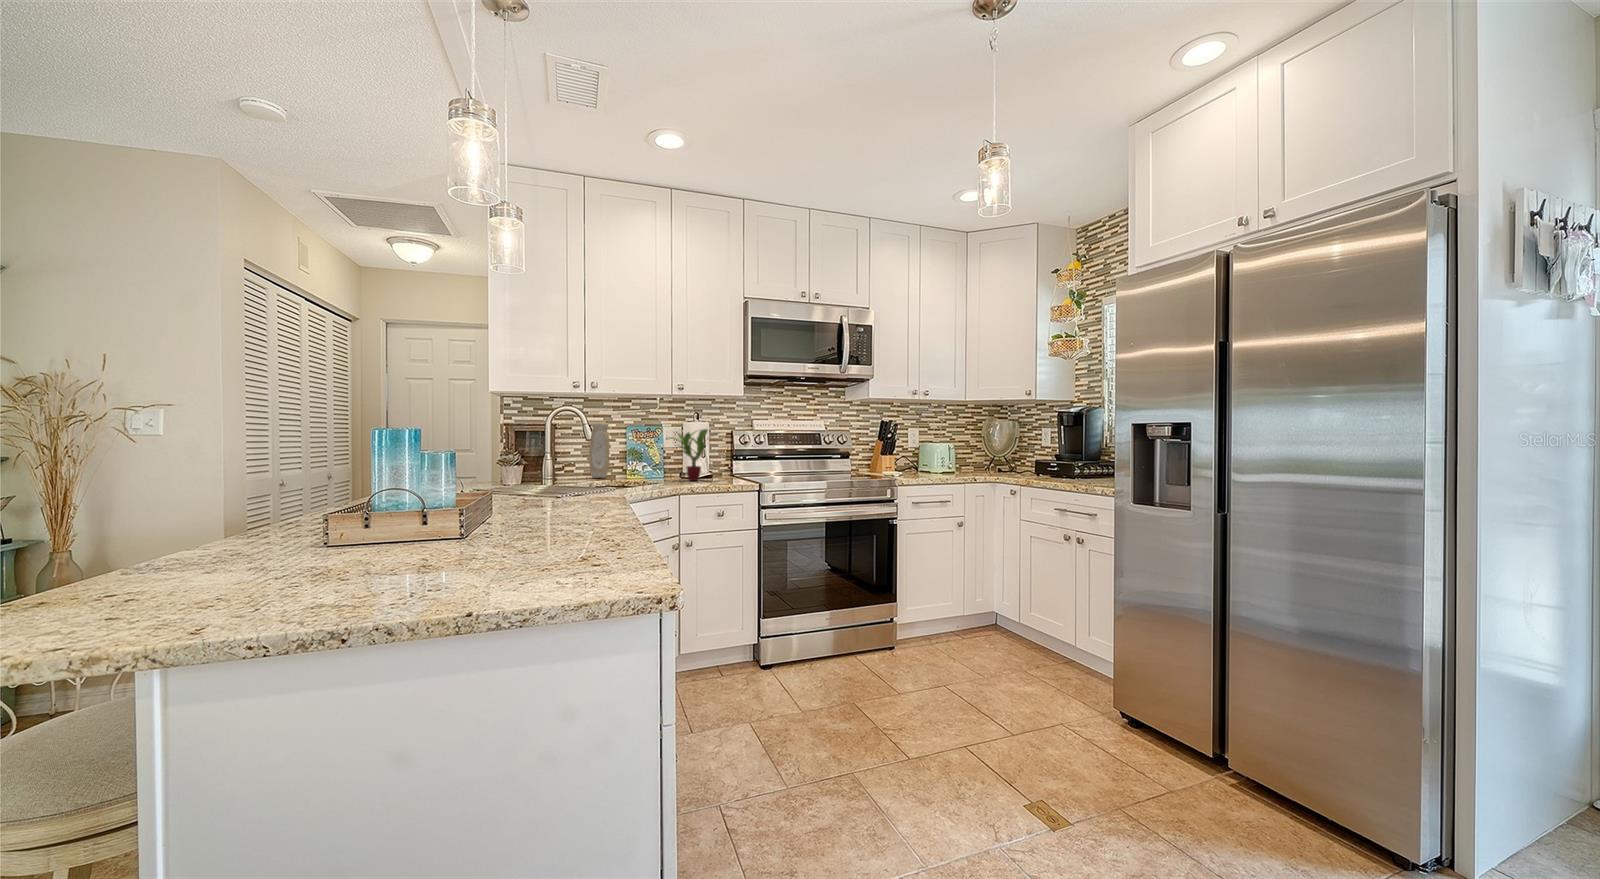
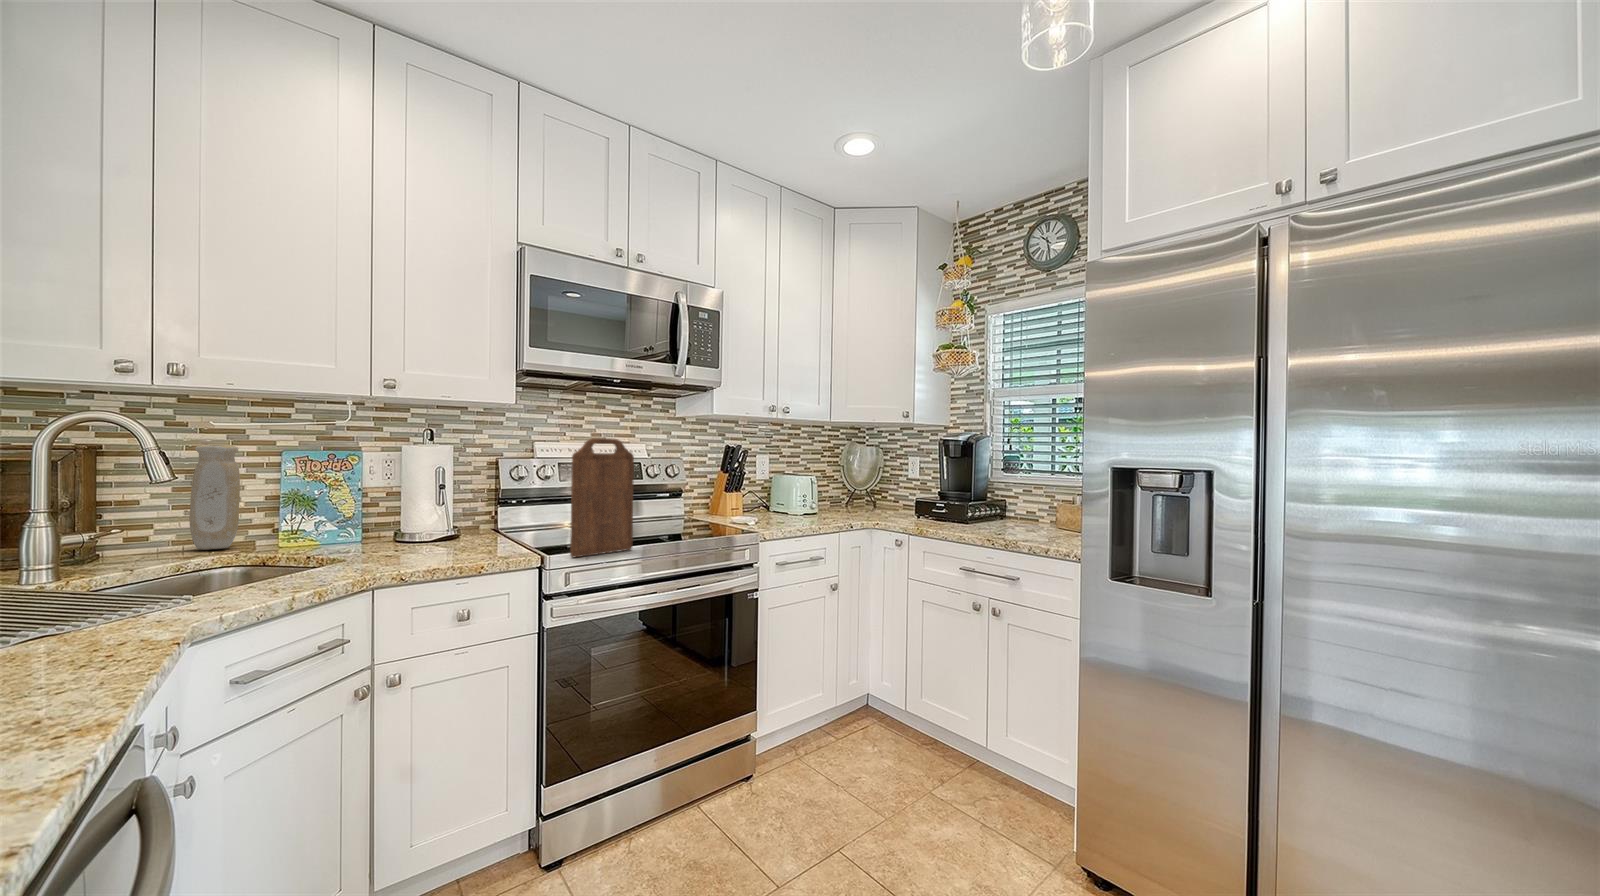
cutting board: none [776,414,812,485] -> present [570,438,634,557]
potted plant: present [668,429,708,481] -> none [356,458,477,552]

